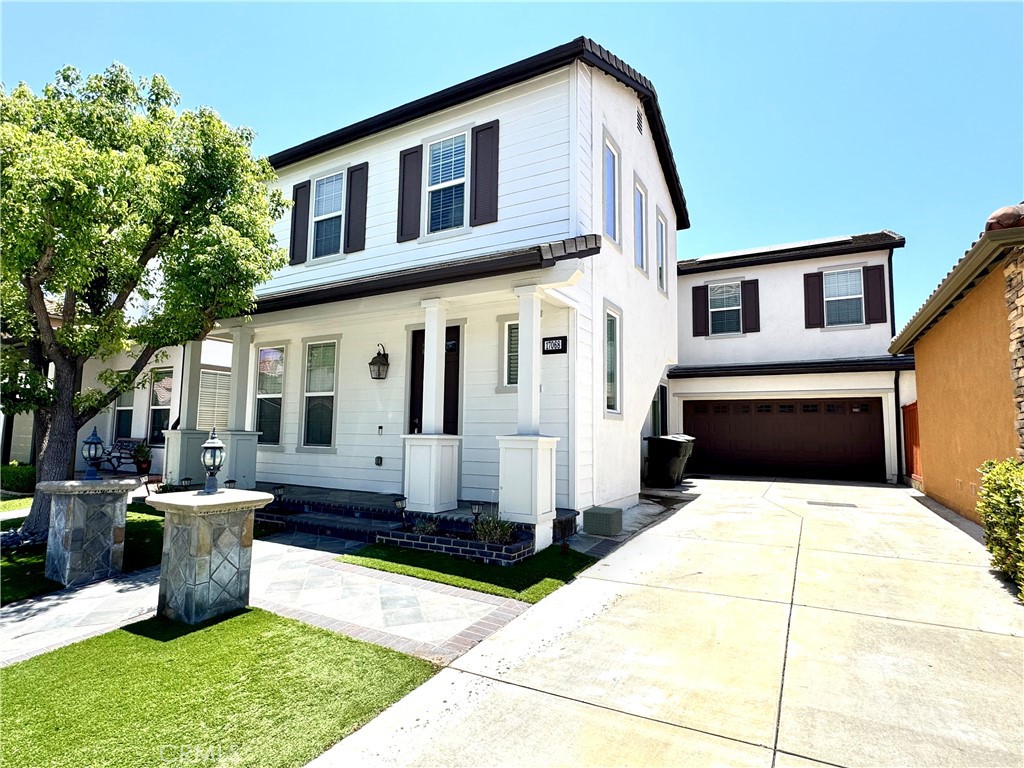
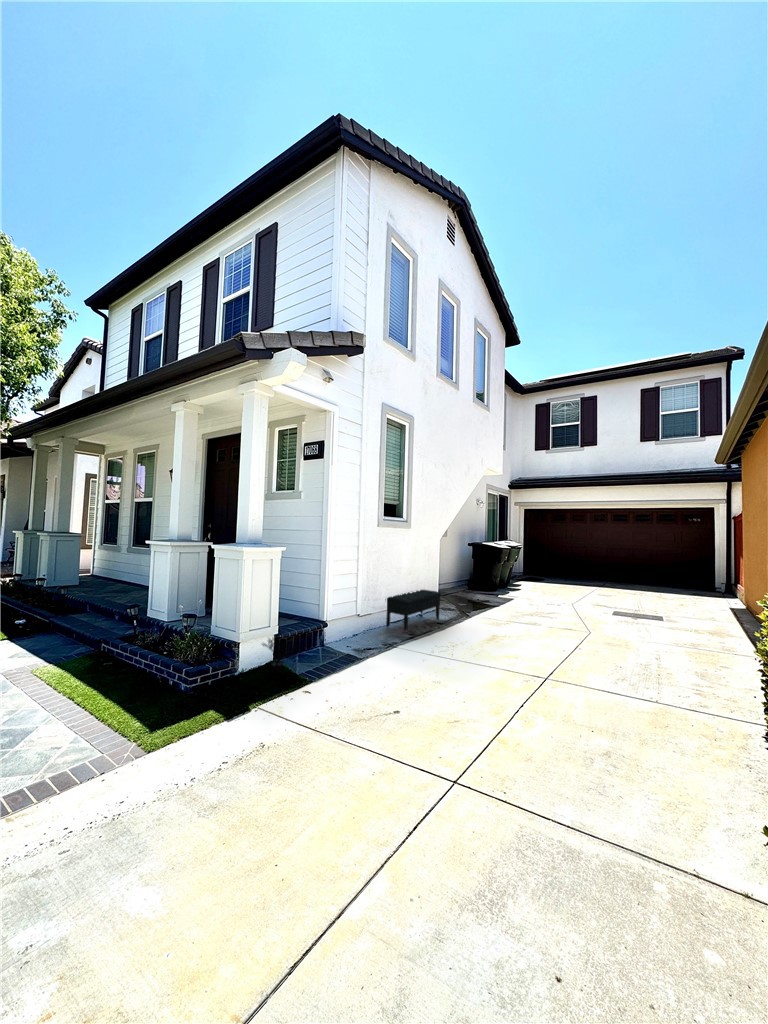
bench: none [611,483,654,521] -> present [385,590,441,631]
storage box: present [583,506,622,536] -> none [333,615,380,650]

